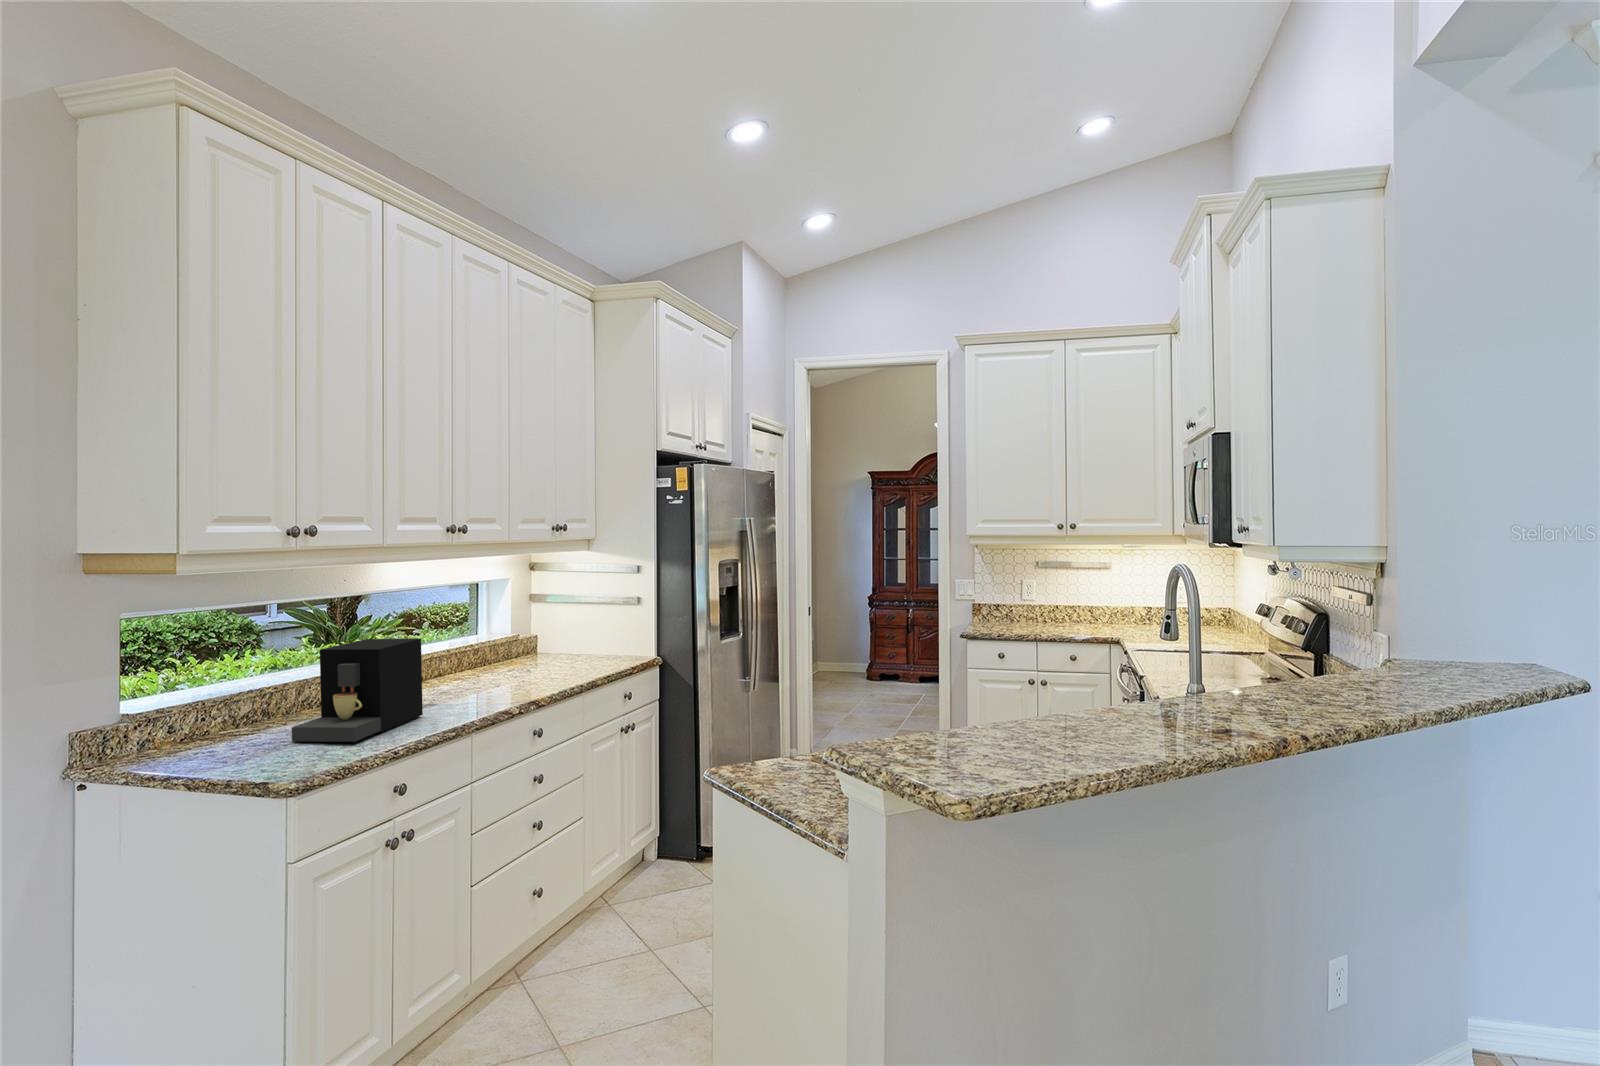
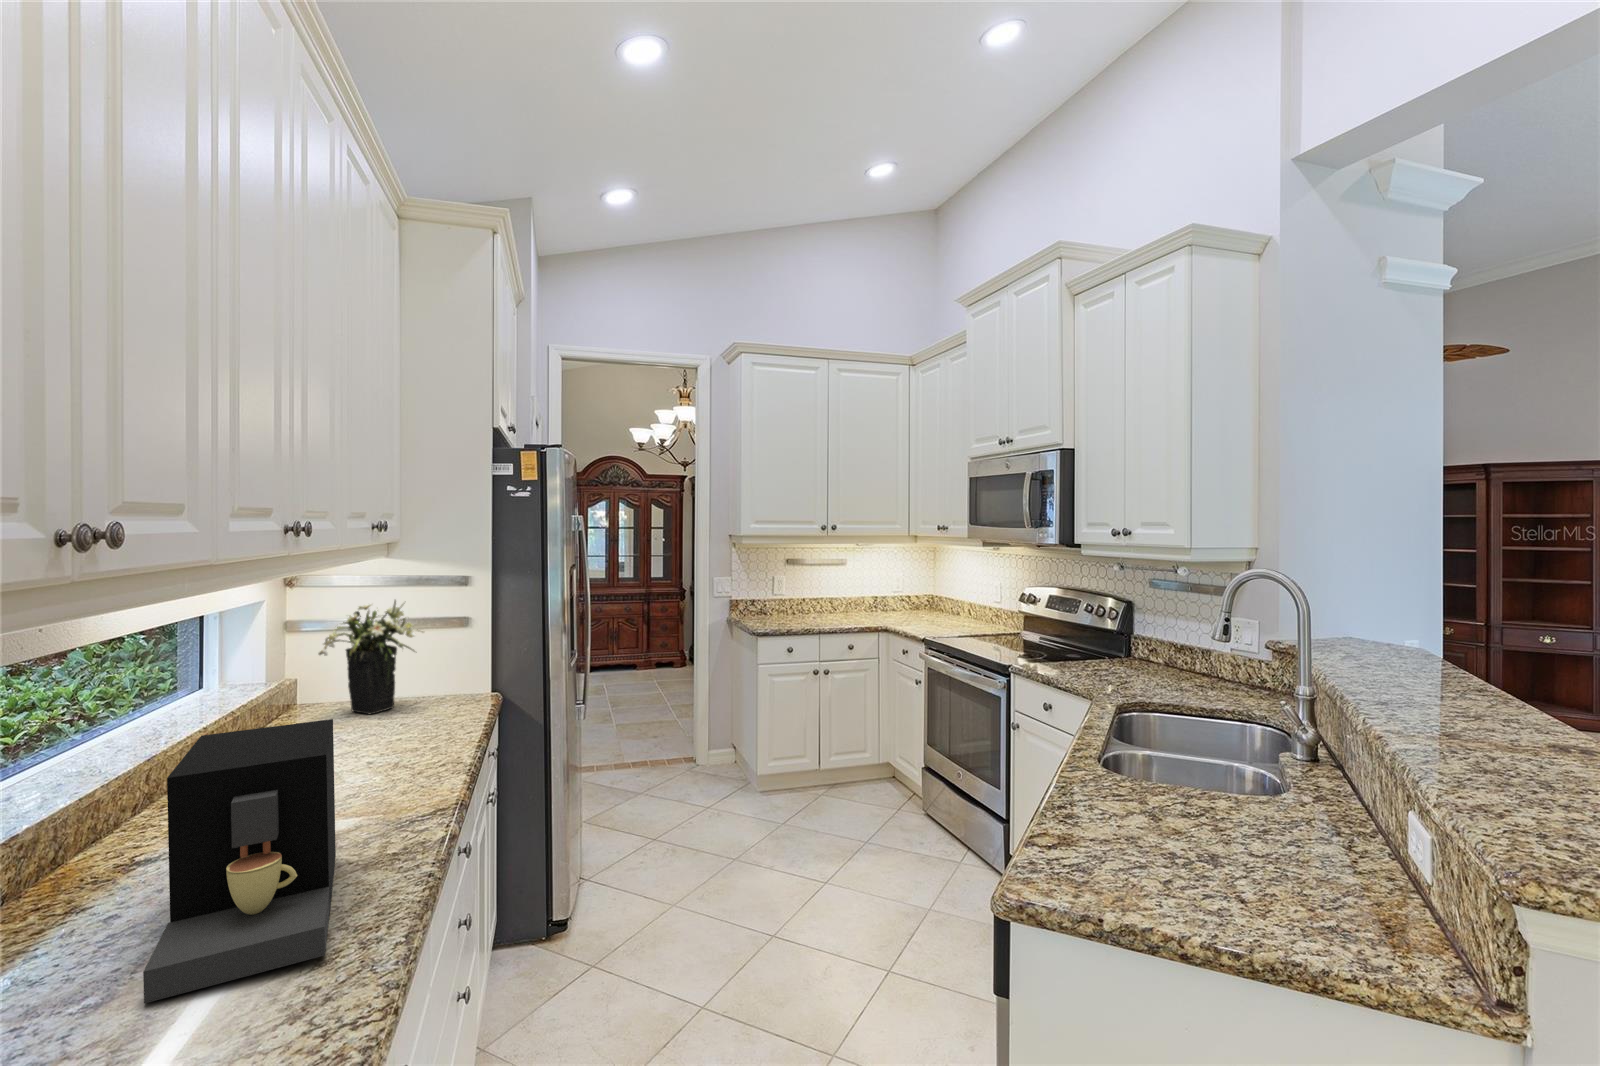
flower arrangement: none [533,581,600,661] -> present [319,600,423,714]

